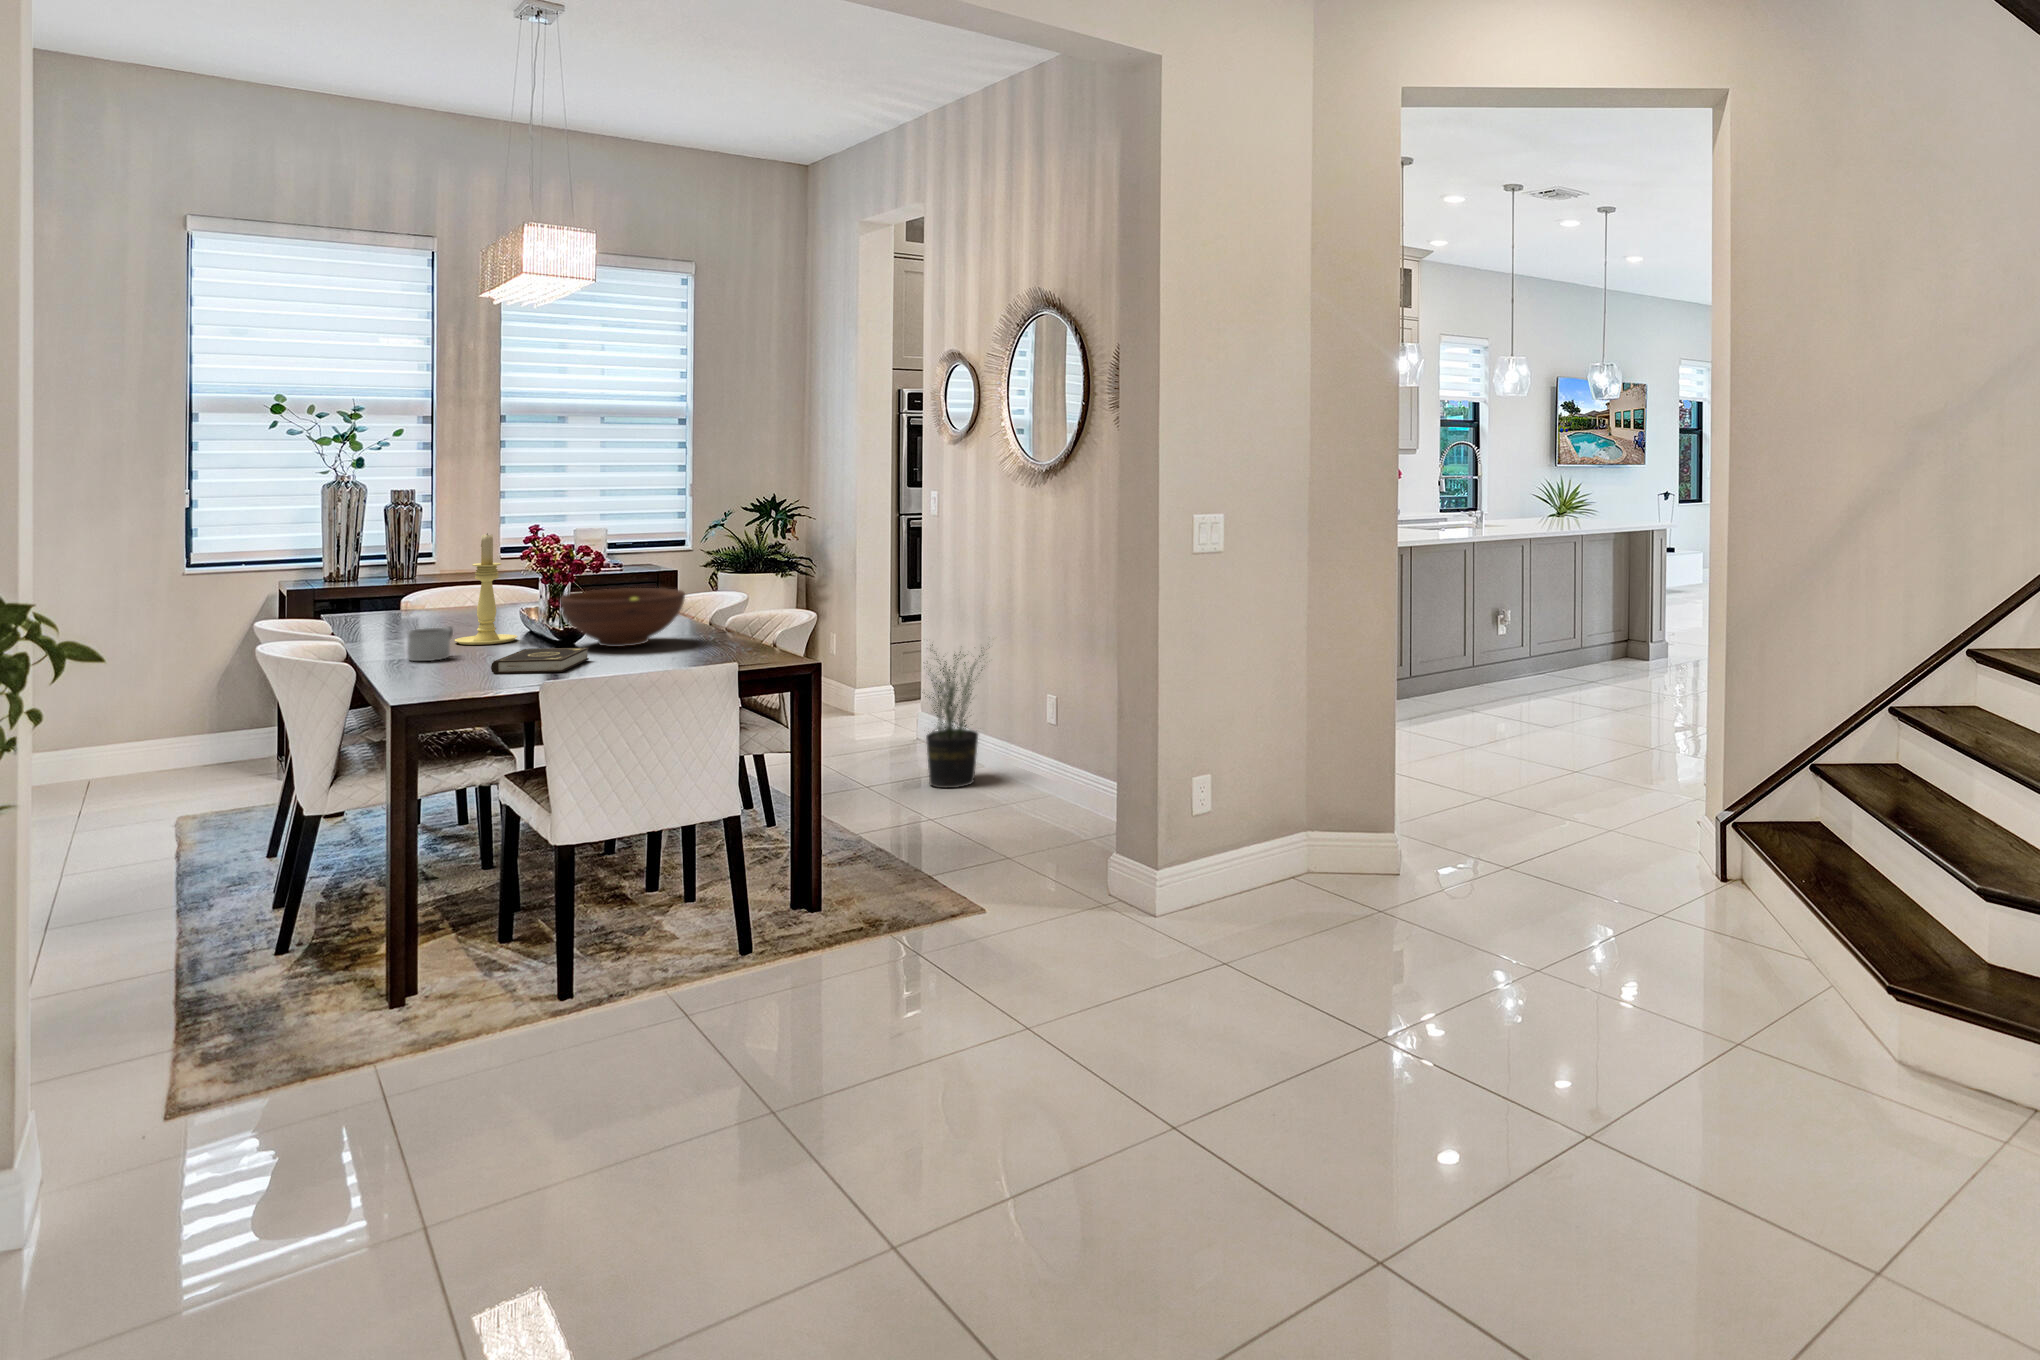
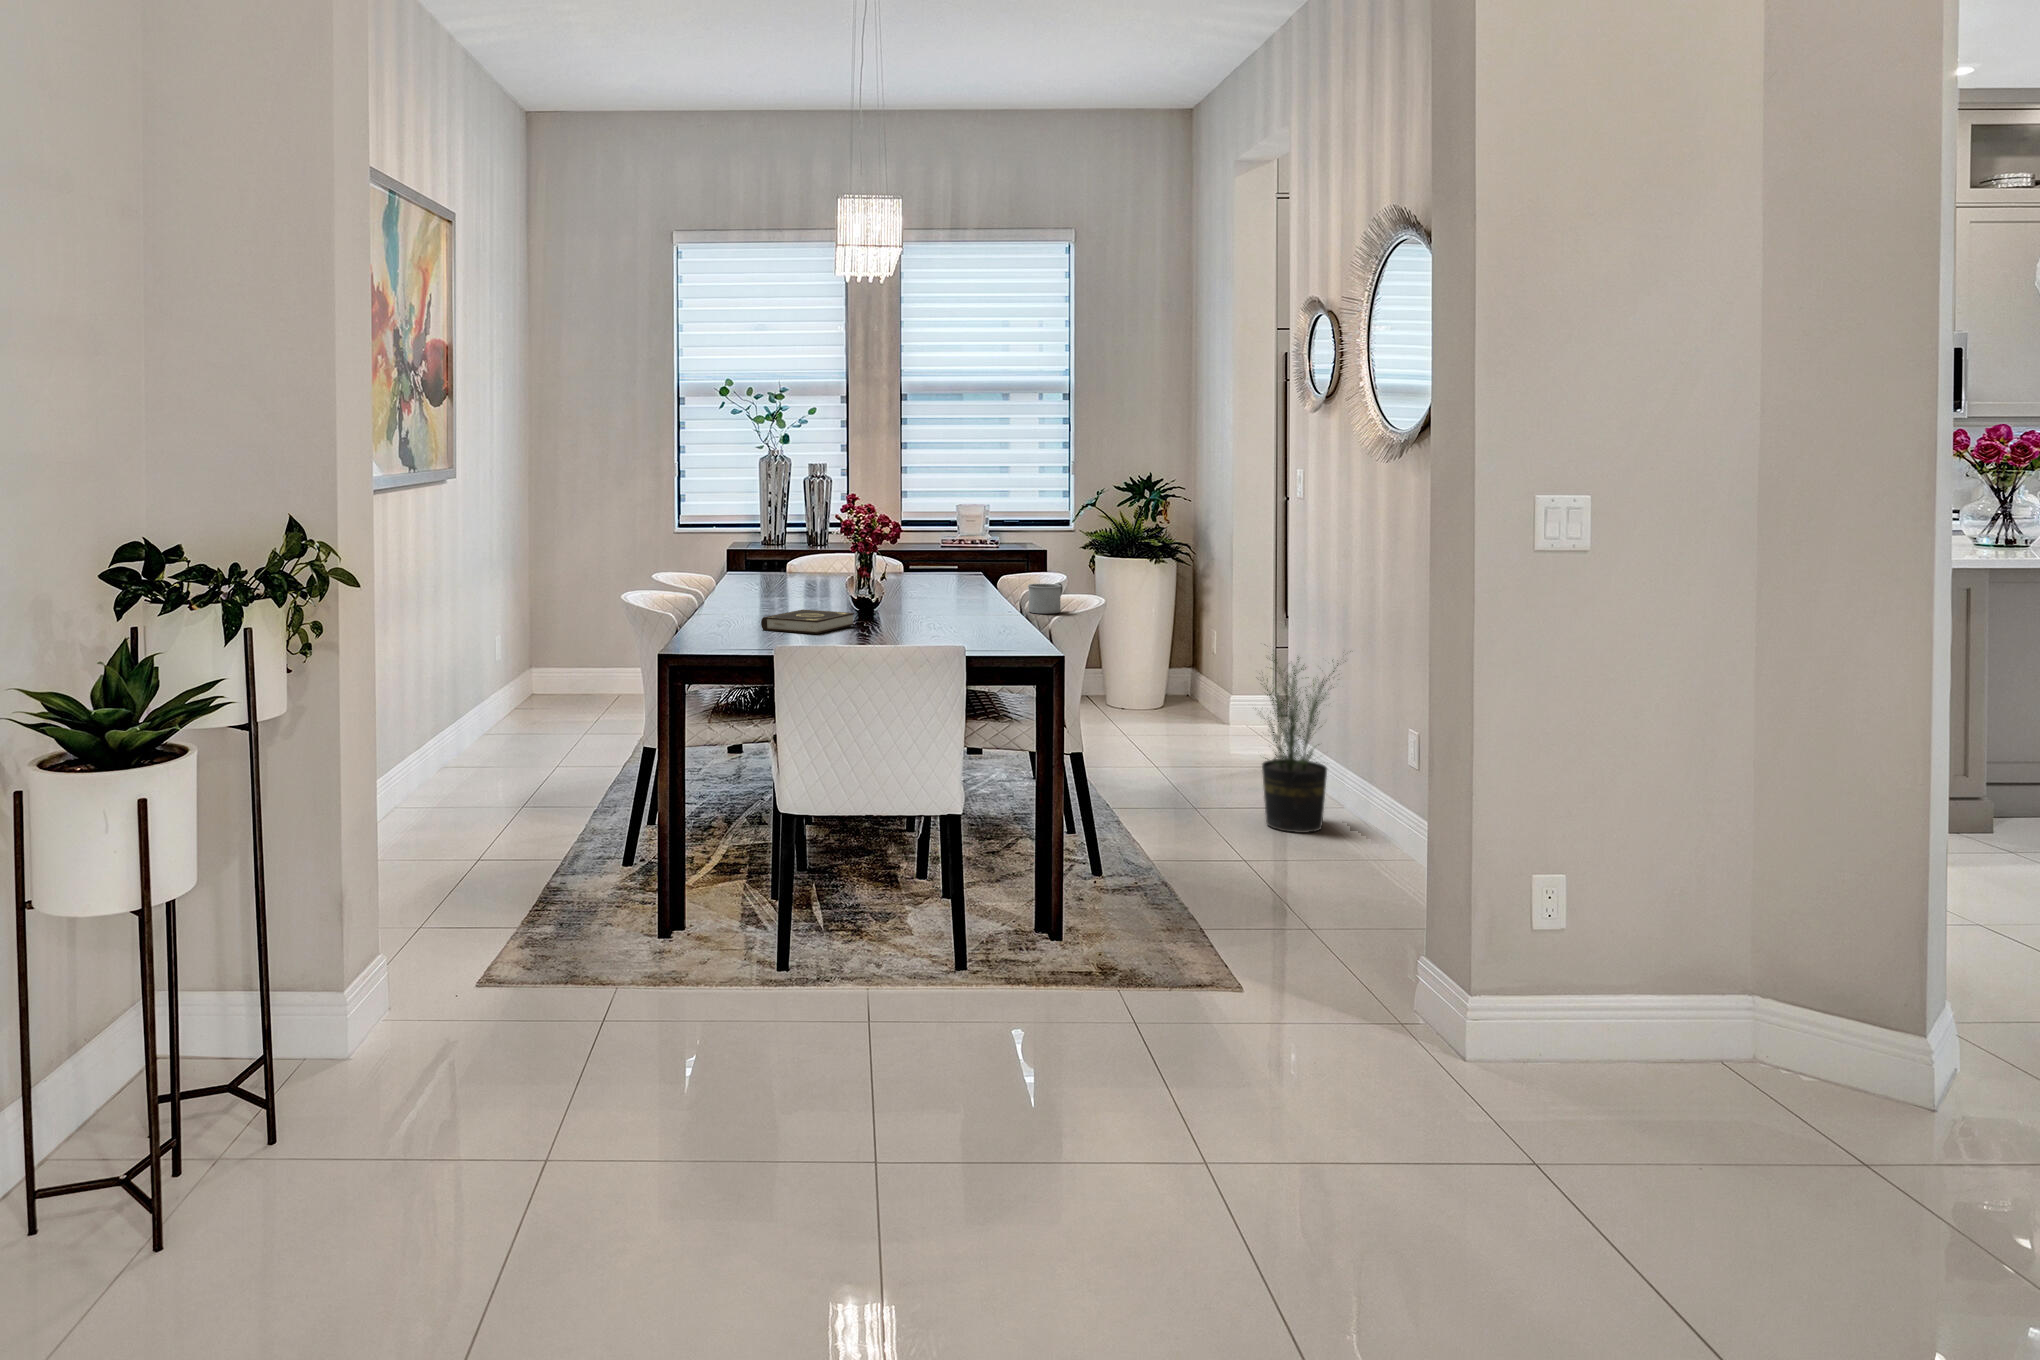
candle holder: present [455,534,517,645] -> none [774,495,826,605]
fruit bowl: present [560,588,685,647] -> none [847,557,962,617]
mug: present [408,626,453,661] -> present [1028,583,1063,614]

